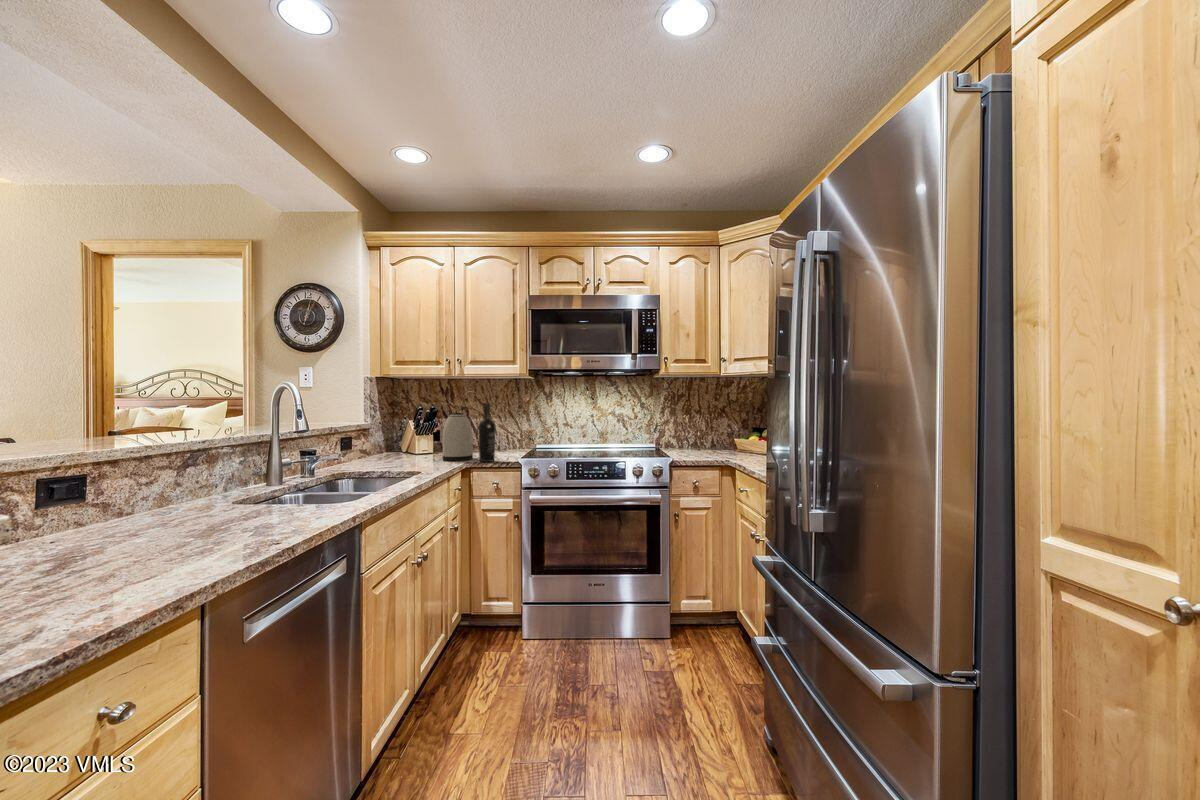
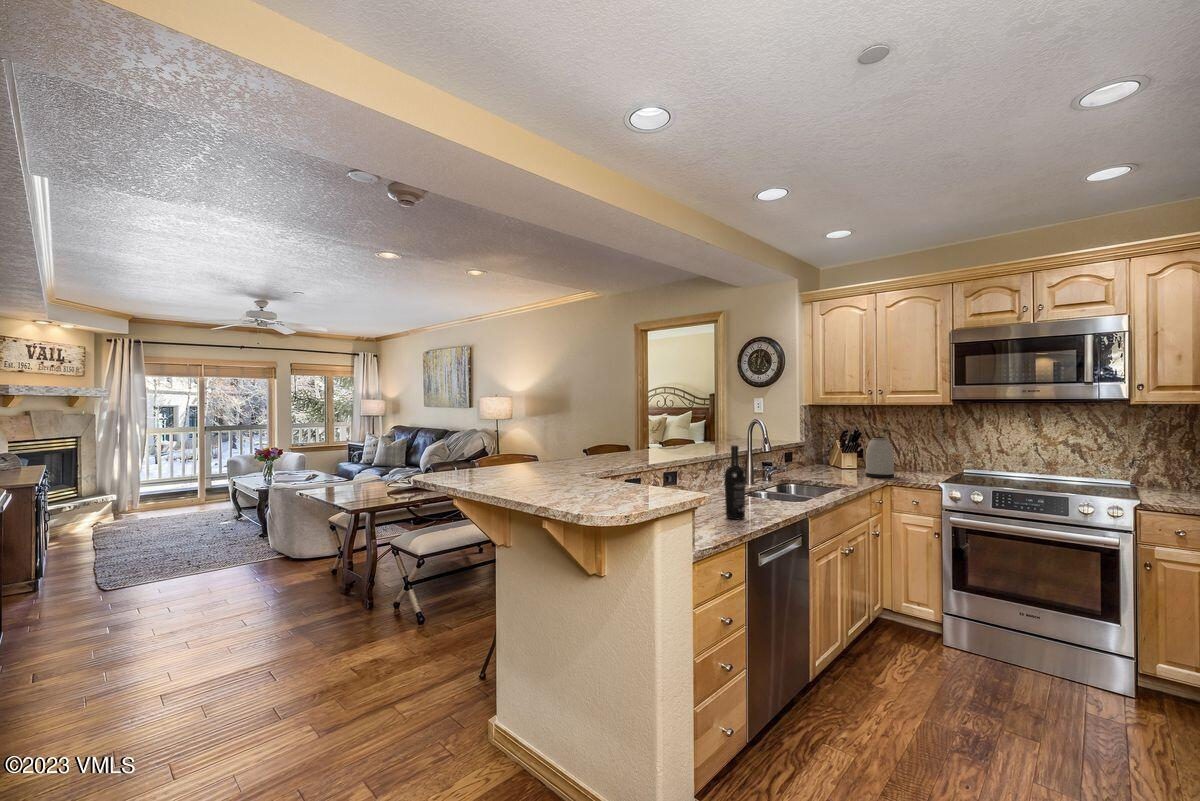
wine bottle: present [478,403,495,462] -> present [725,445,746,519]

